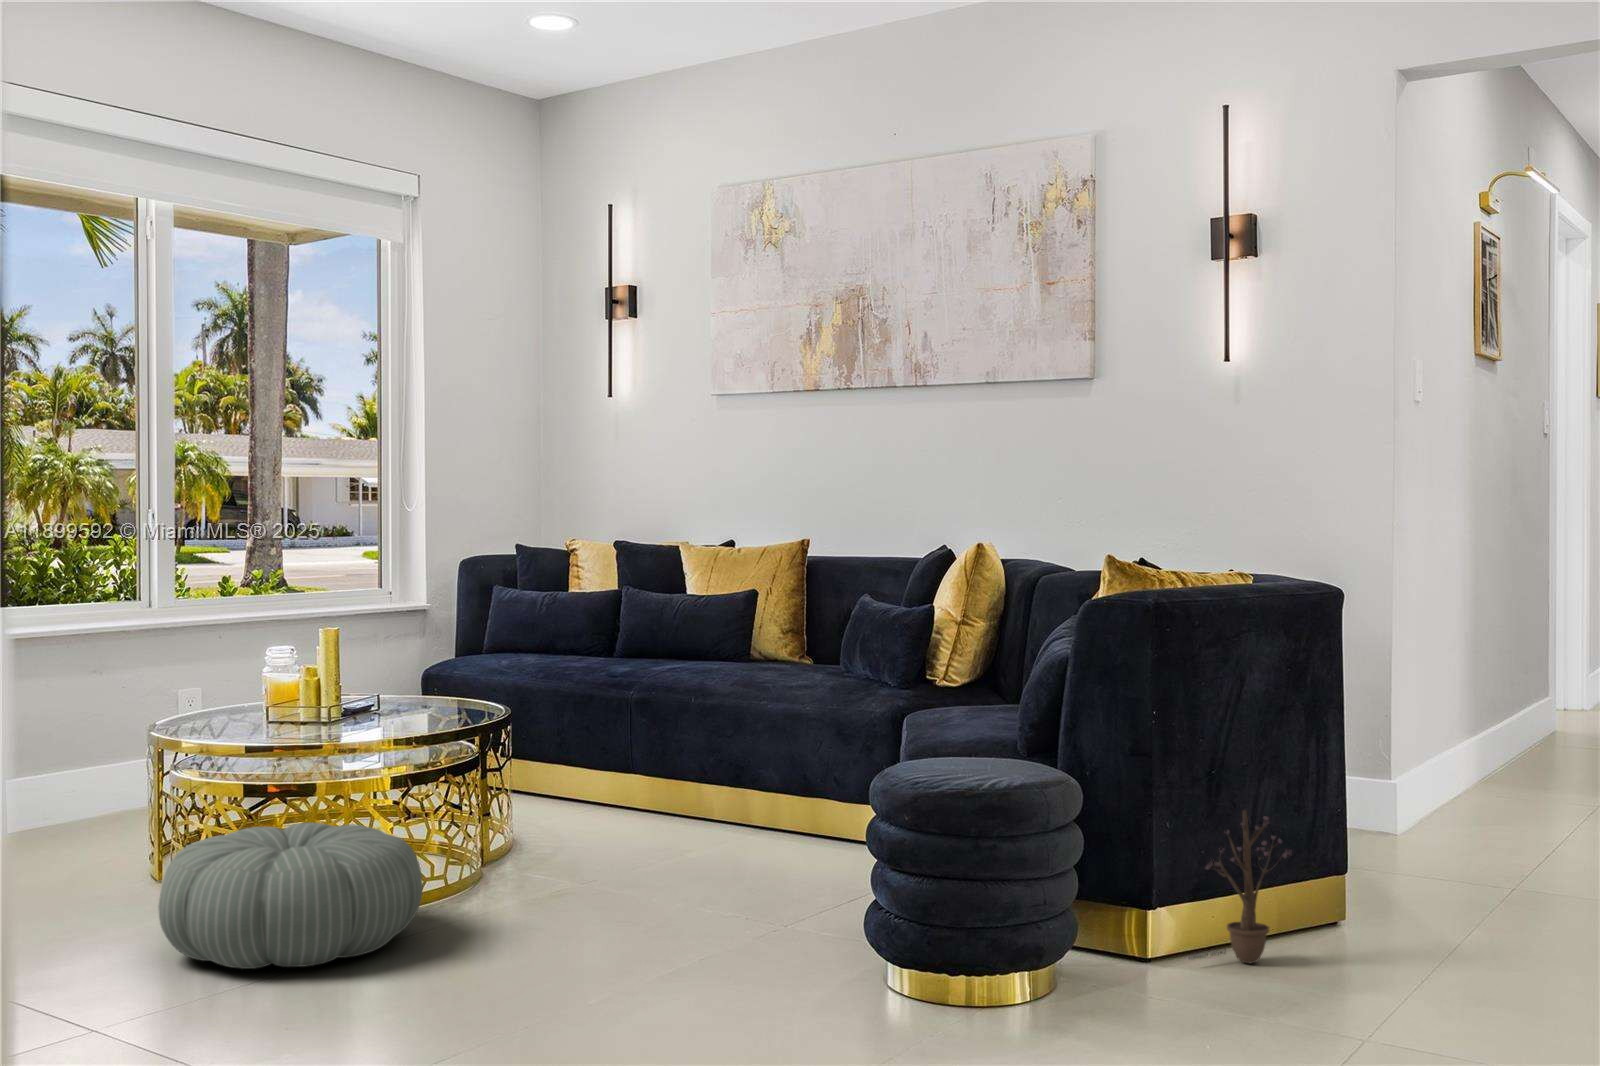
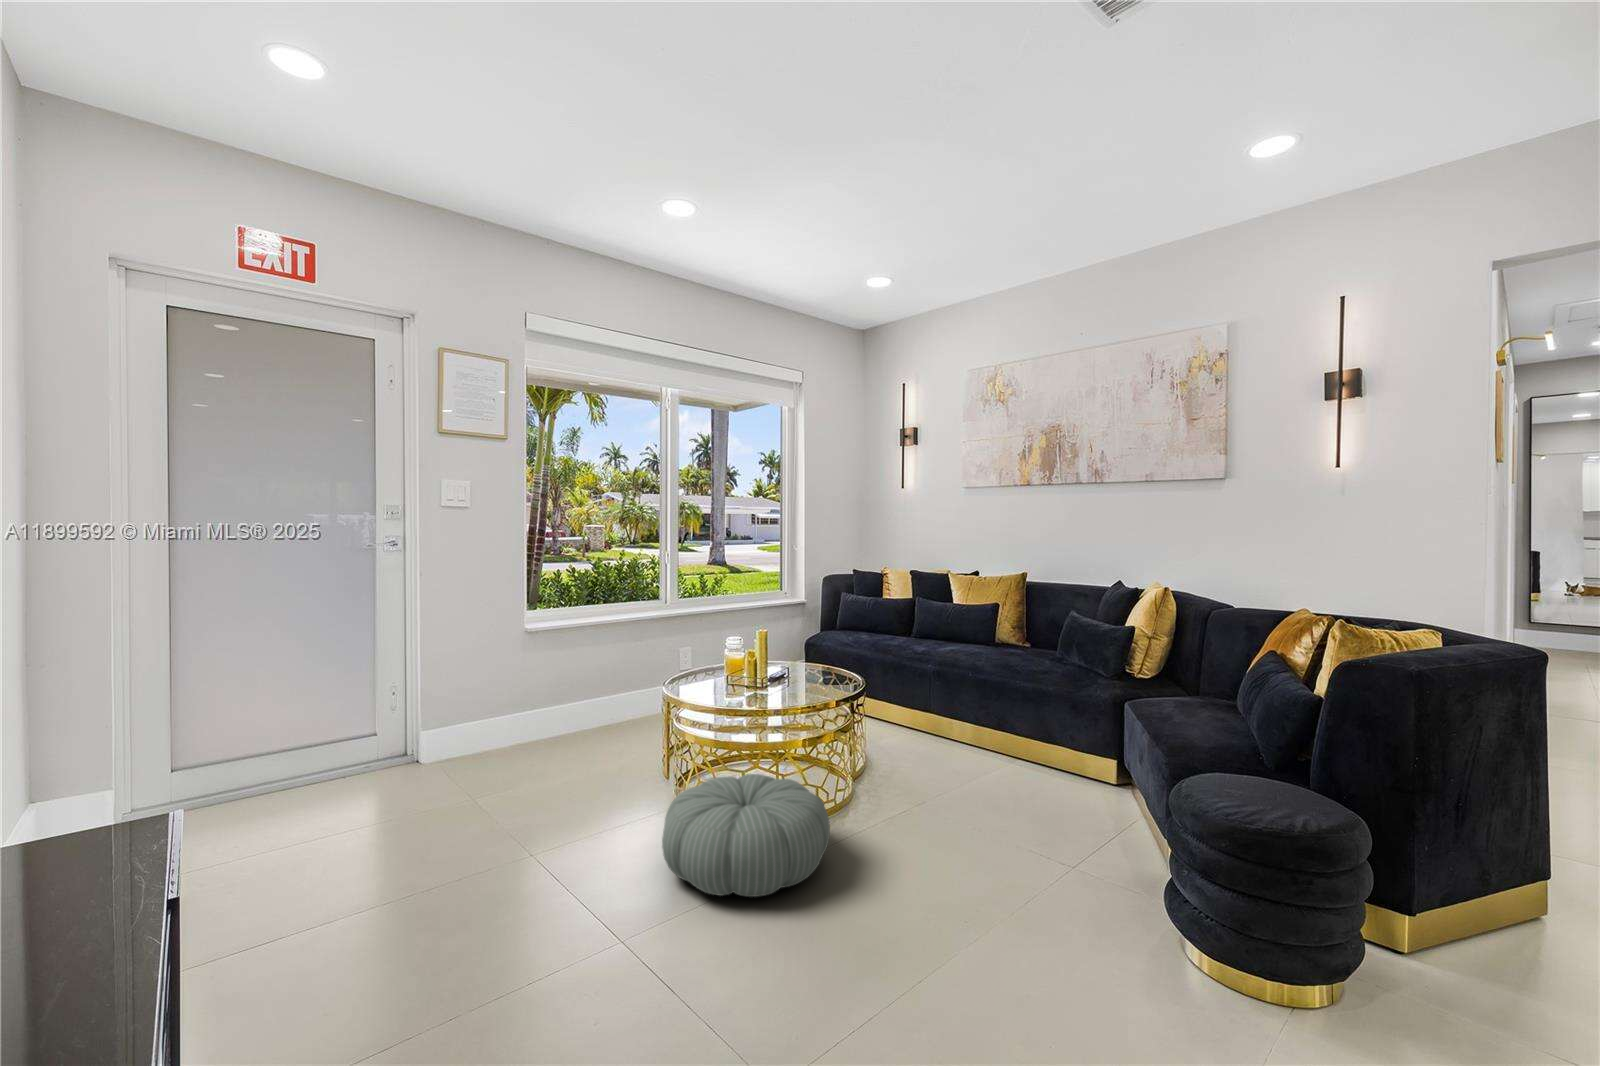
decorative plant: present [1188,810,1291,963] -> none [1463,846,1558,976]

